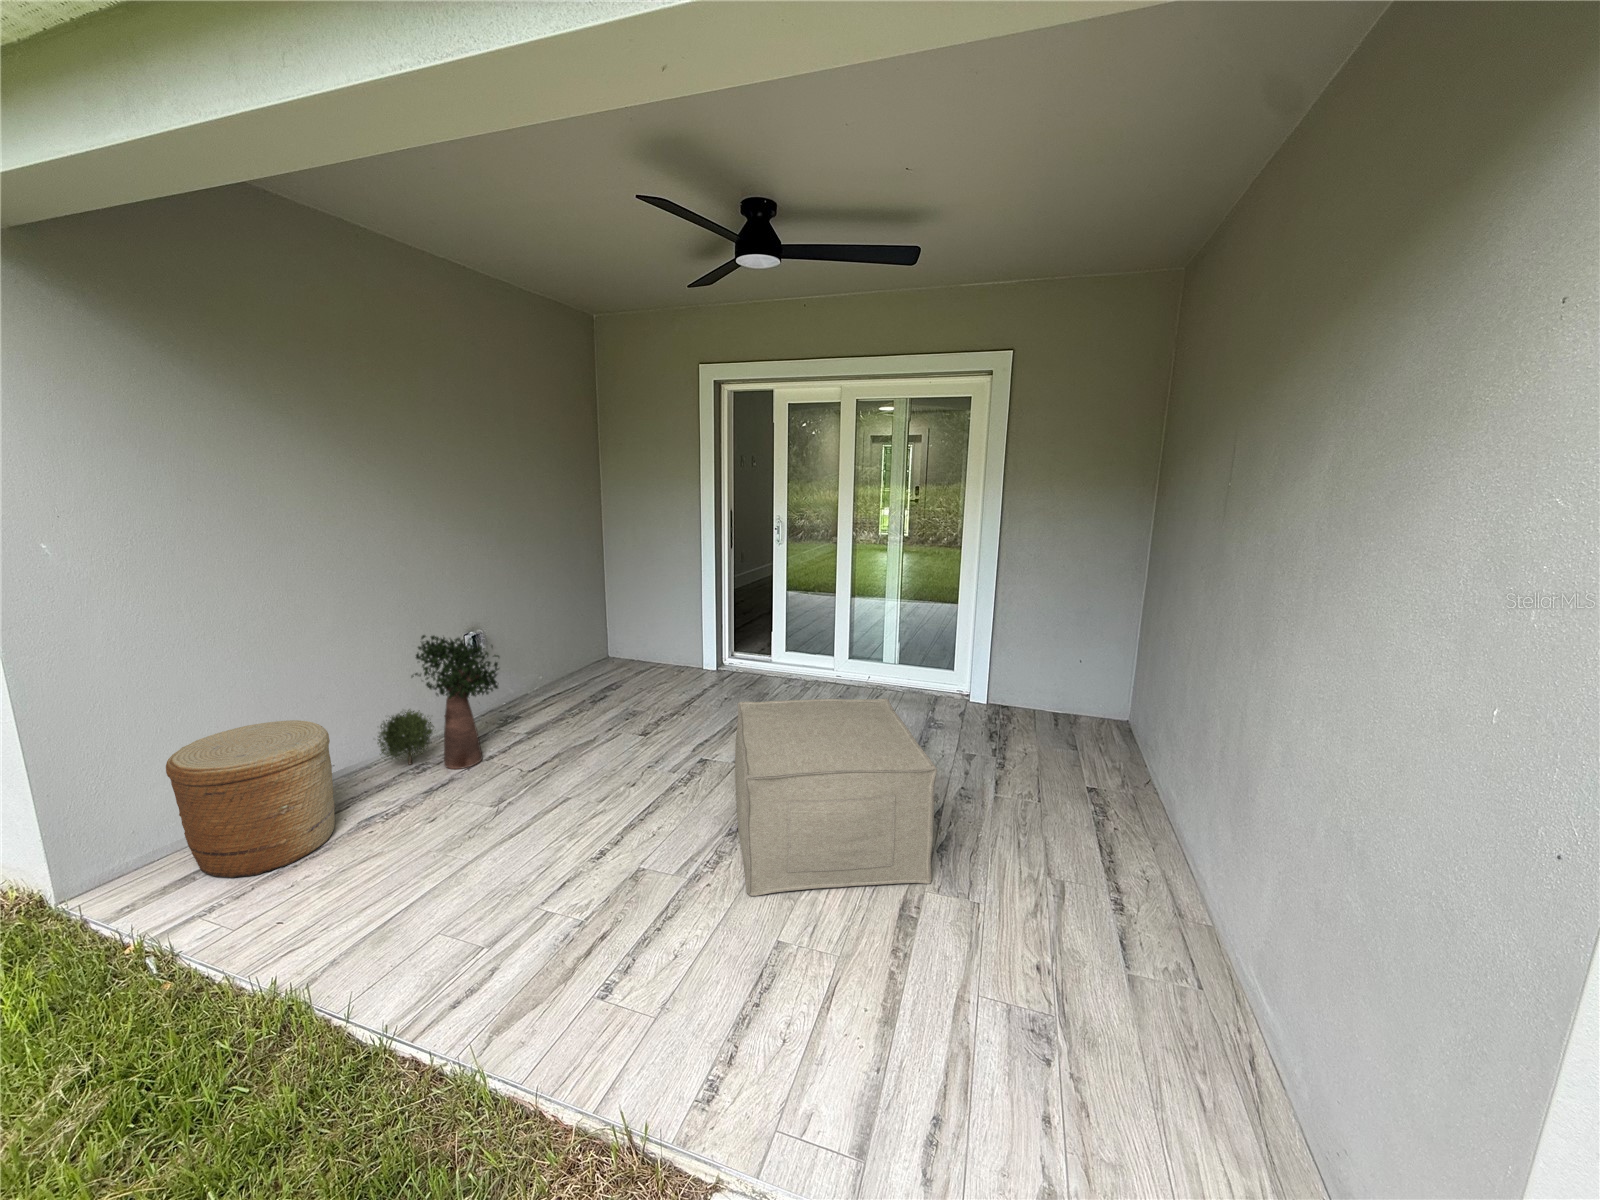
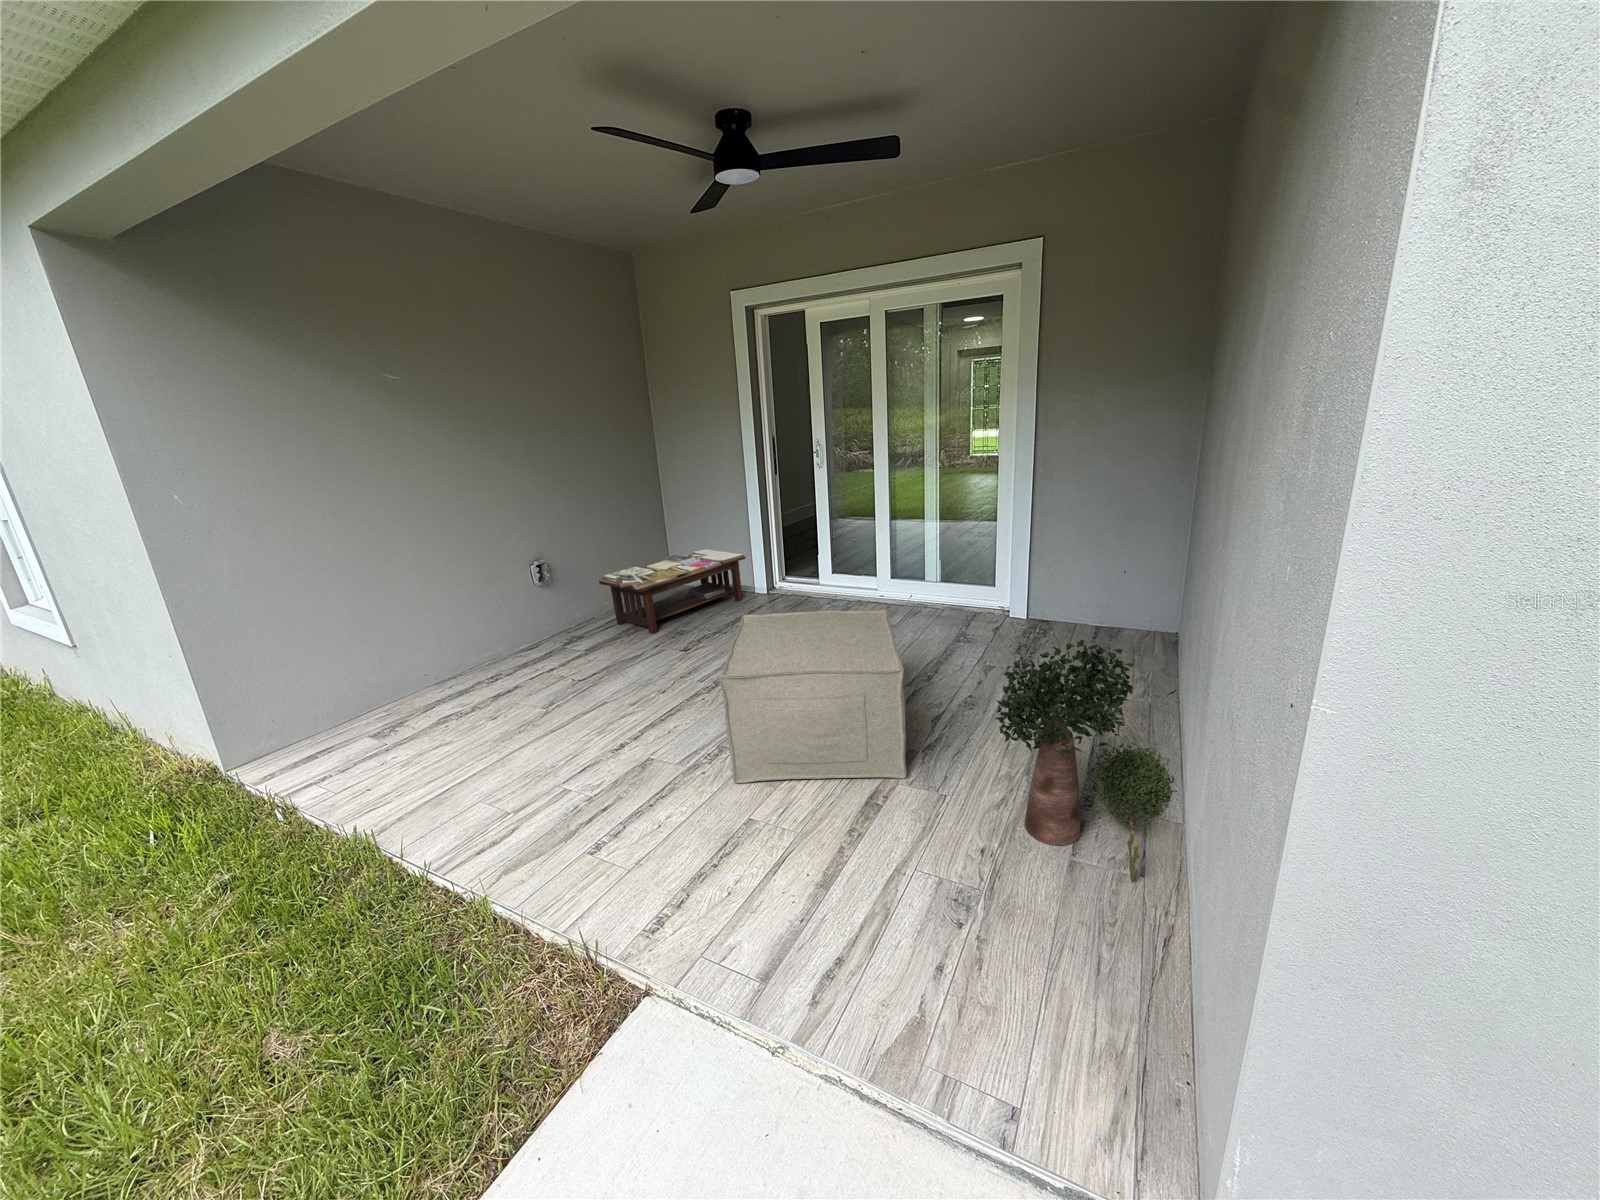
coffee table: none [542,621,699,714] -> present [599,549,746,634]
potted plant: present [378,635,499,769] -> present [995,640,1177,882]
woven basket: present [166,720,335,878] -> none [285,636,419,757]

